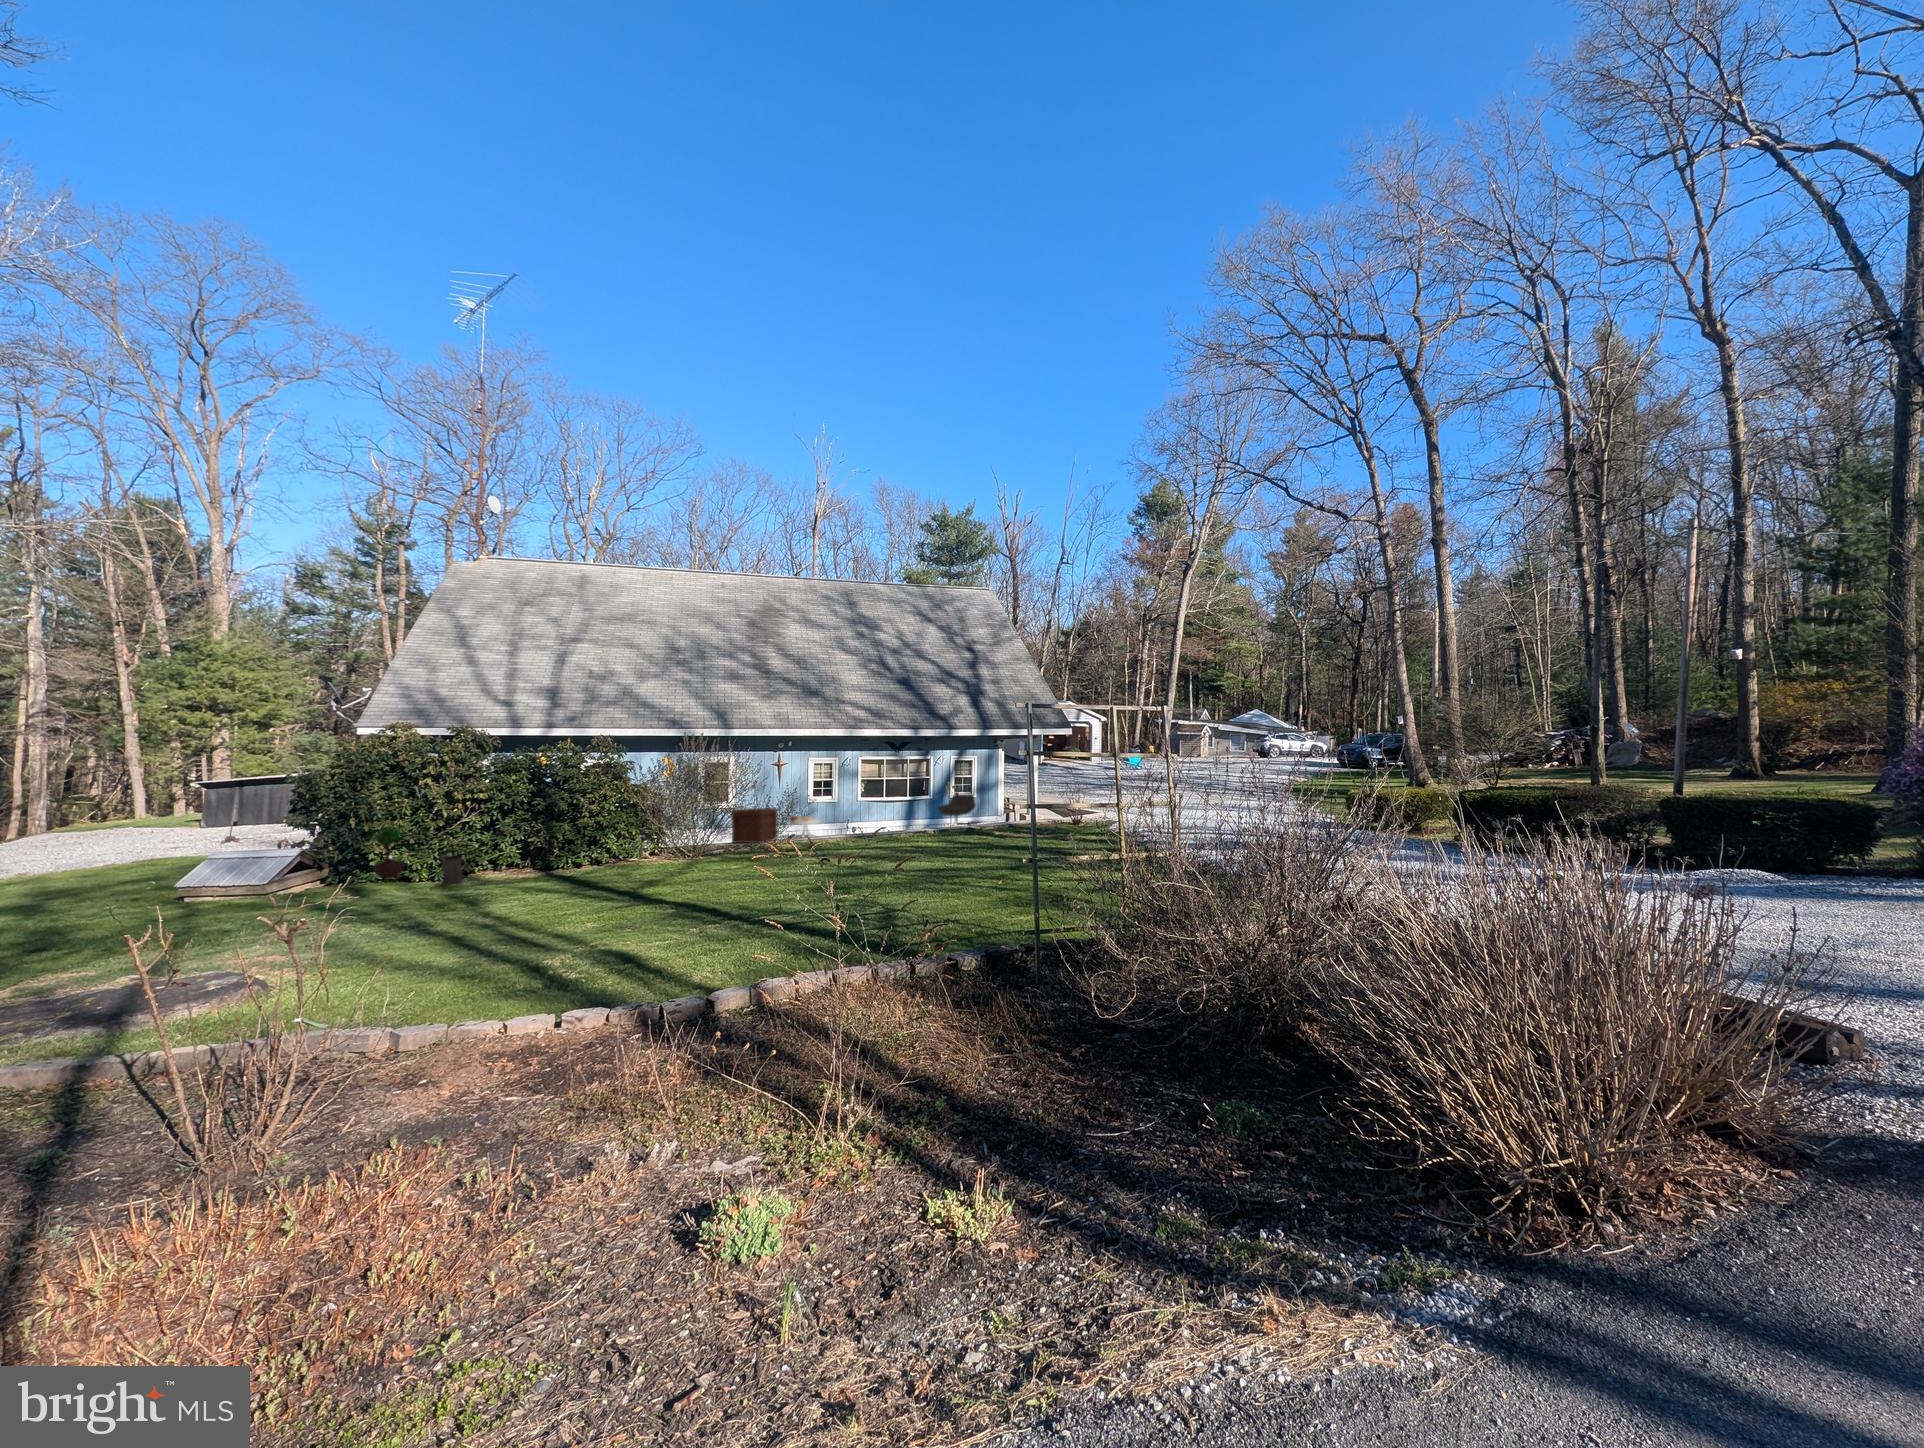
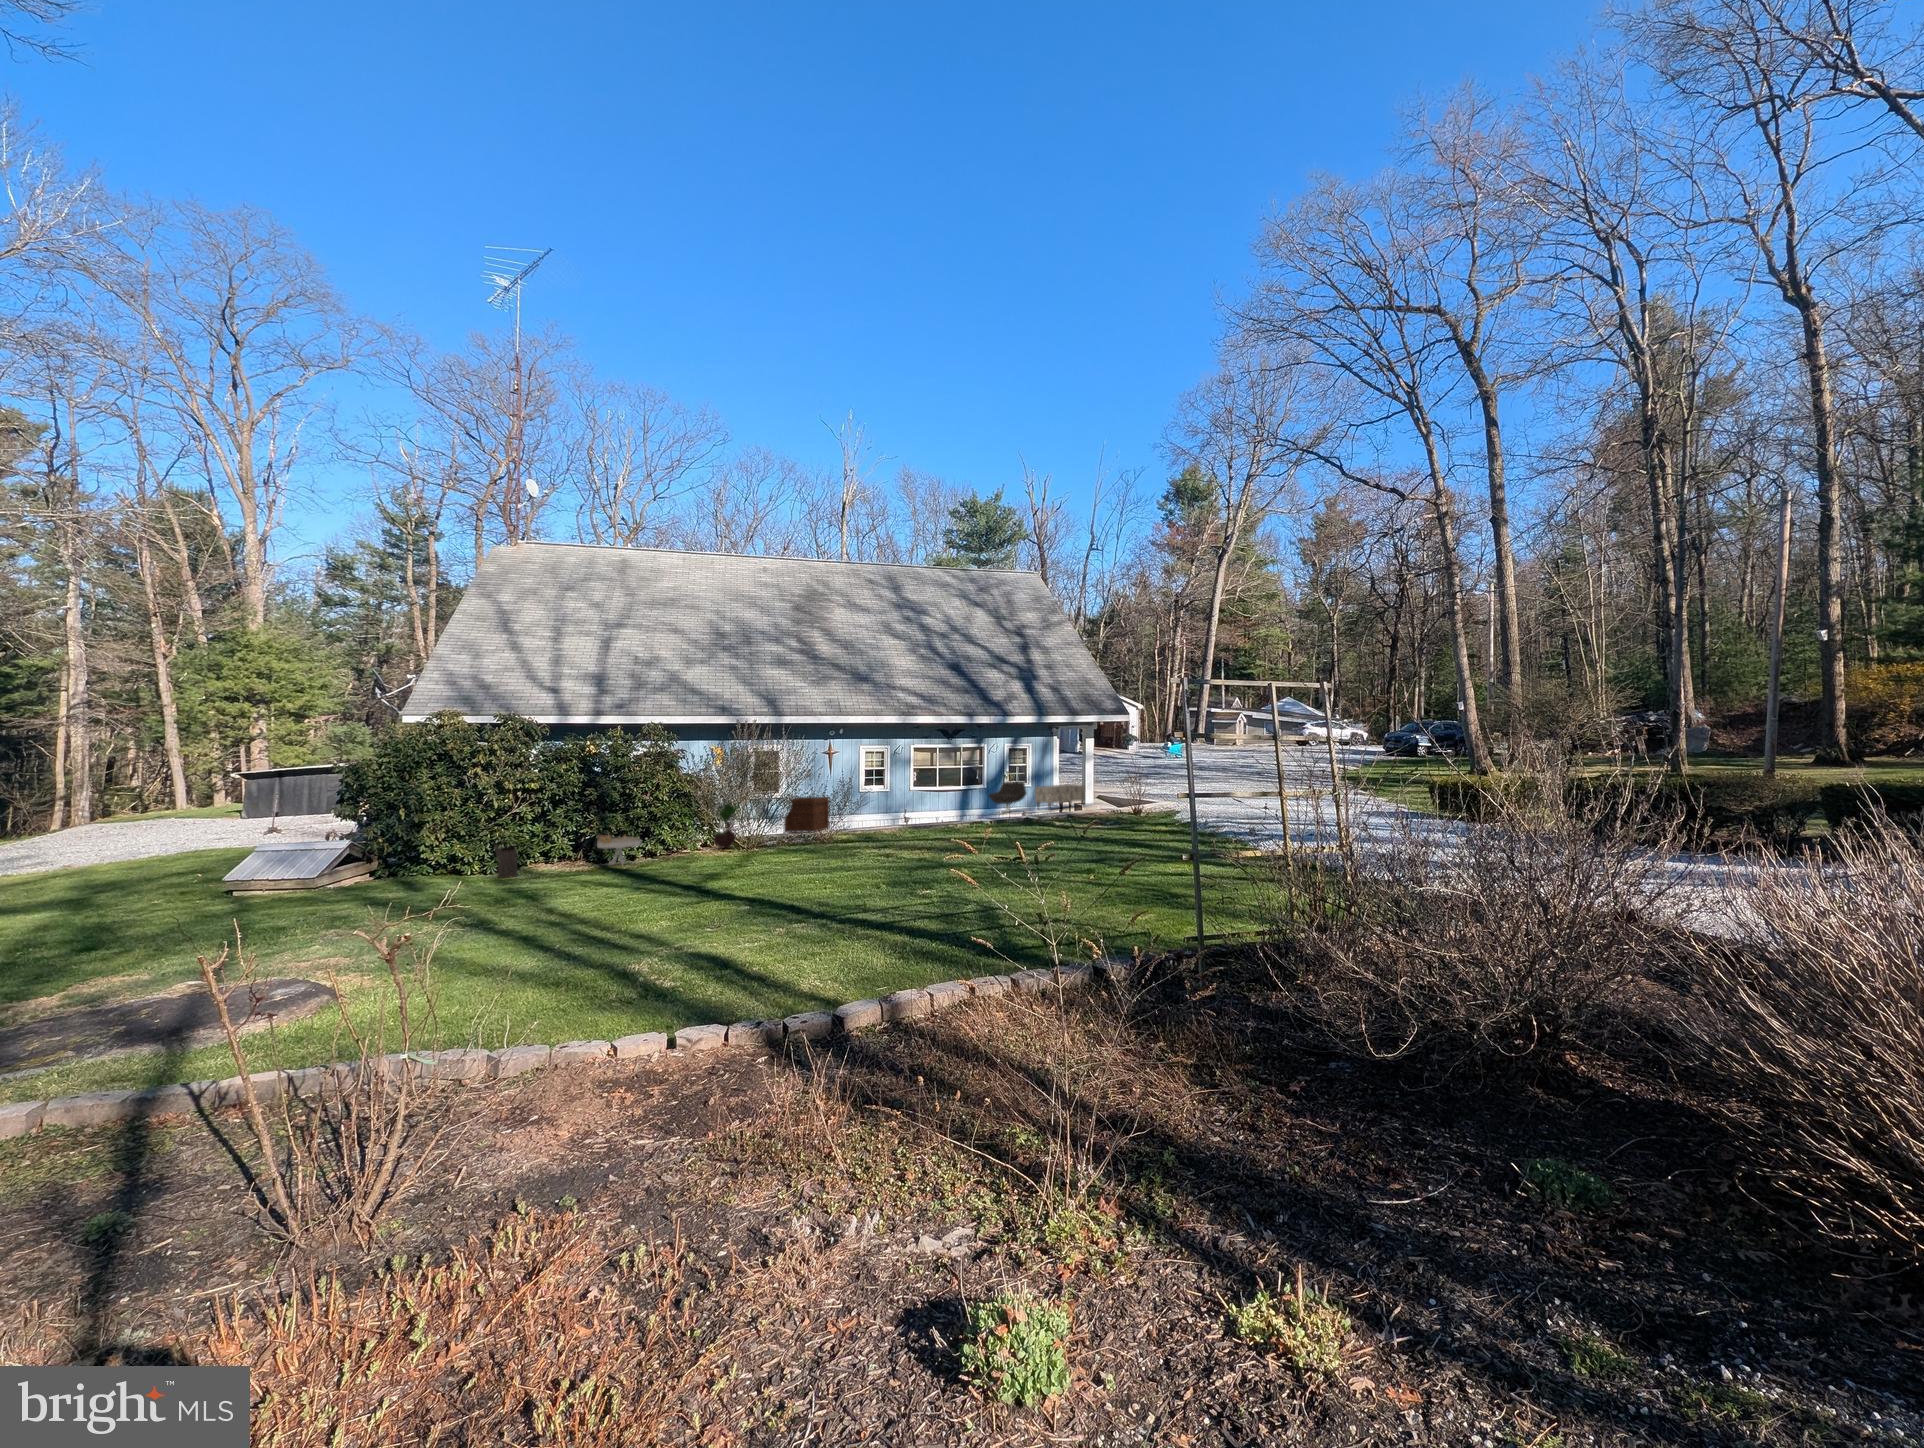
bench: none [984,797,1034,823] -> present [1035,784,1085,809]
side table: present [789,816,820,837] -> present [597,835,641,865]
potted tree: present [371,825,404,879] -> present [713,801,738,848]

